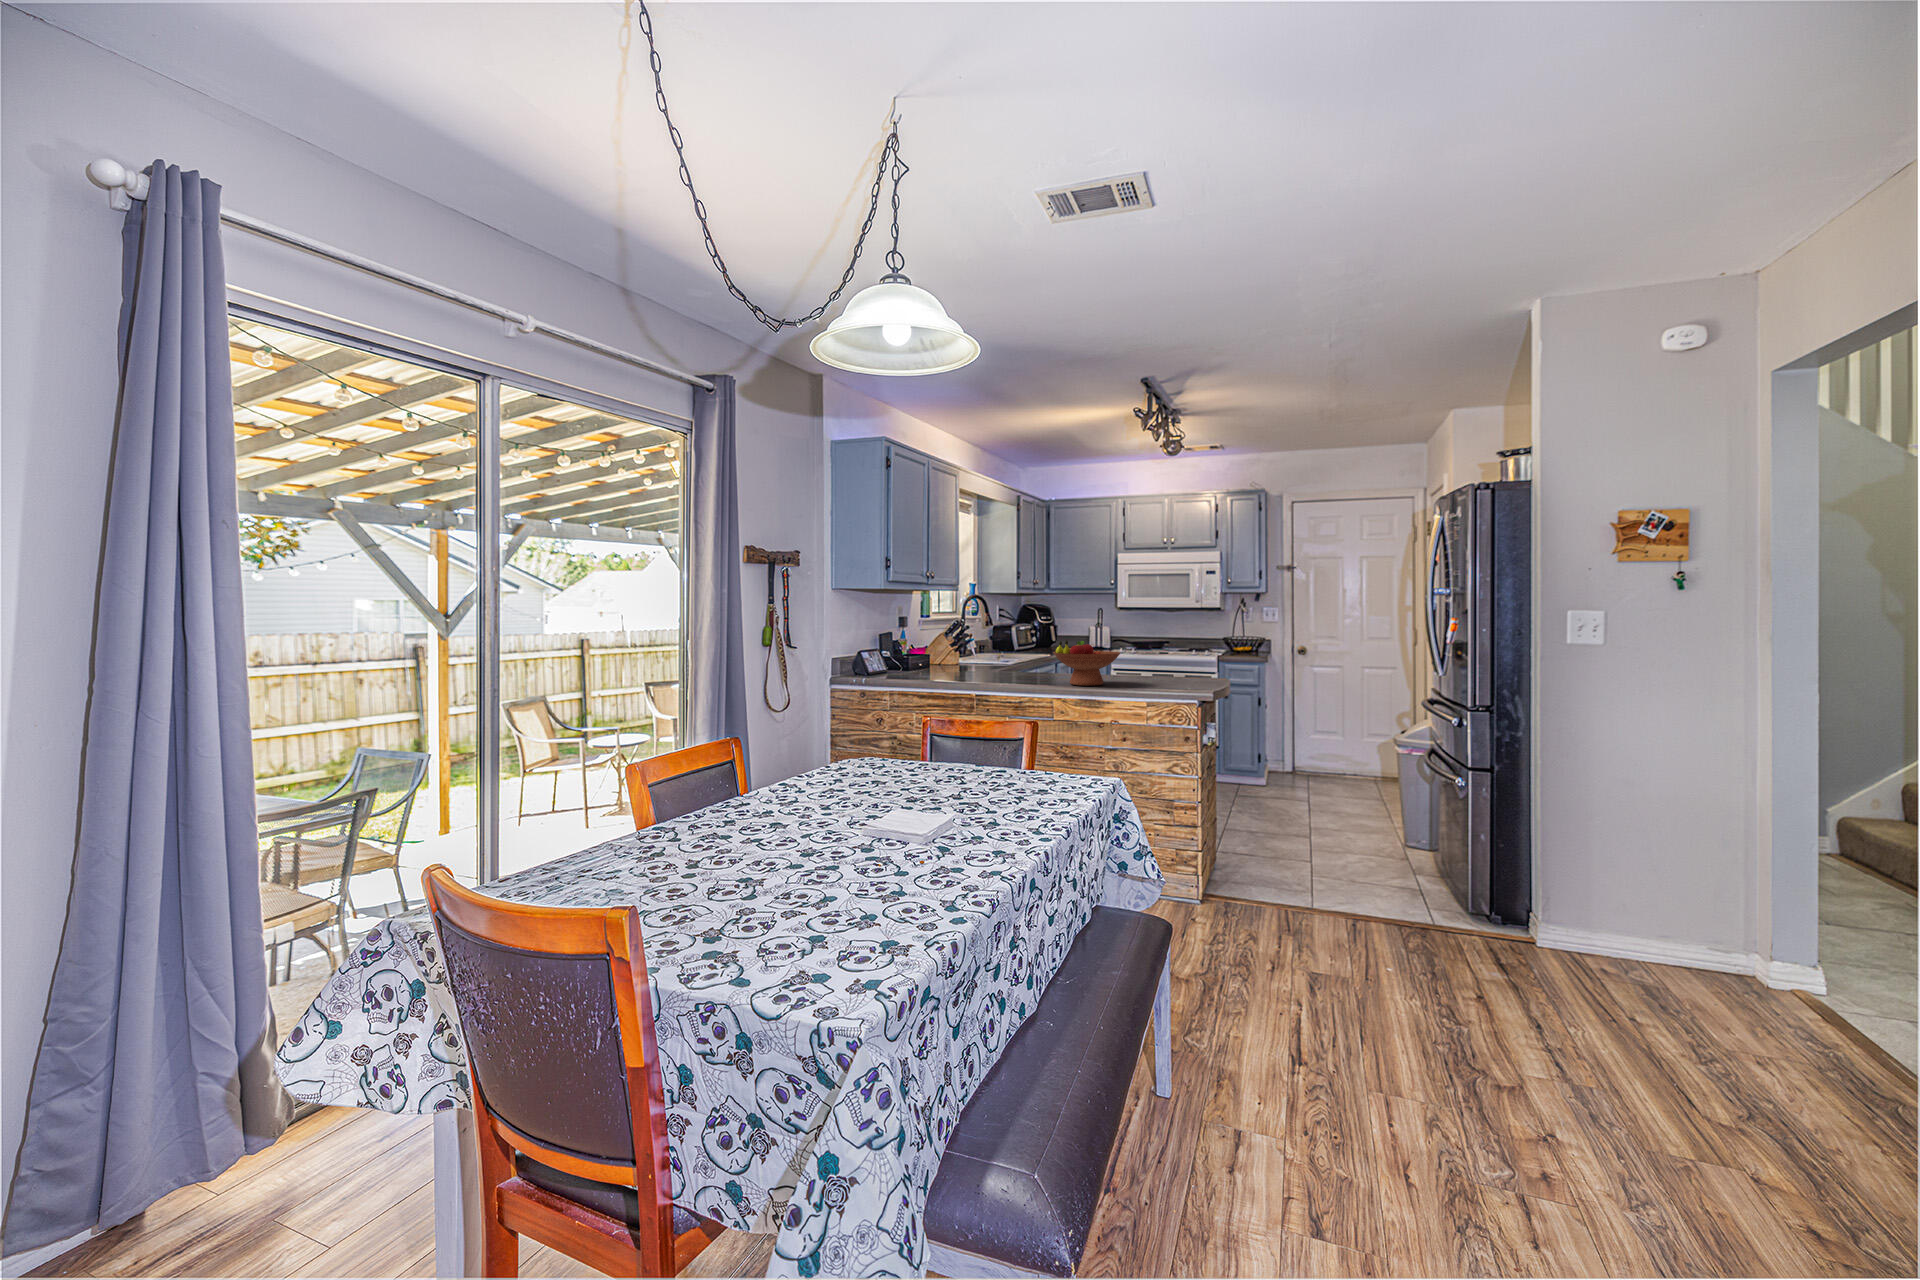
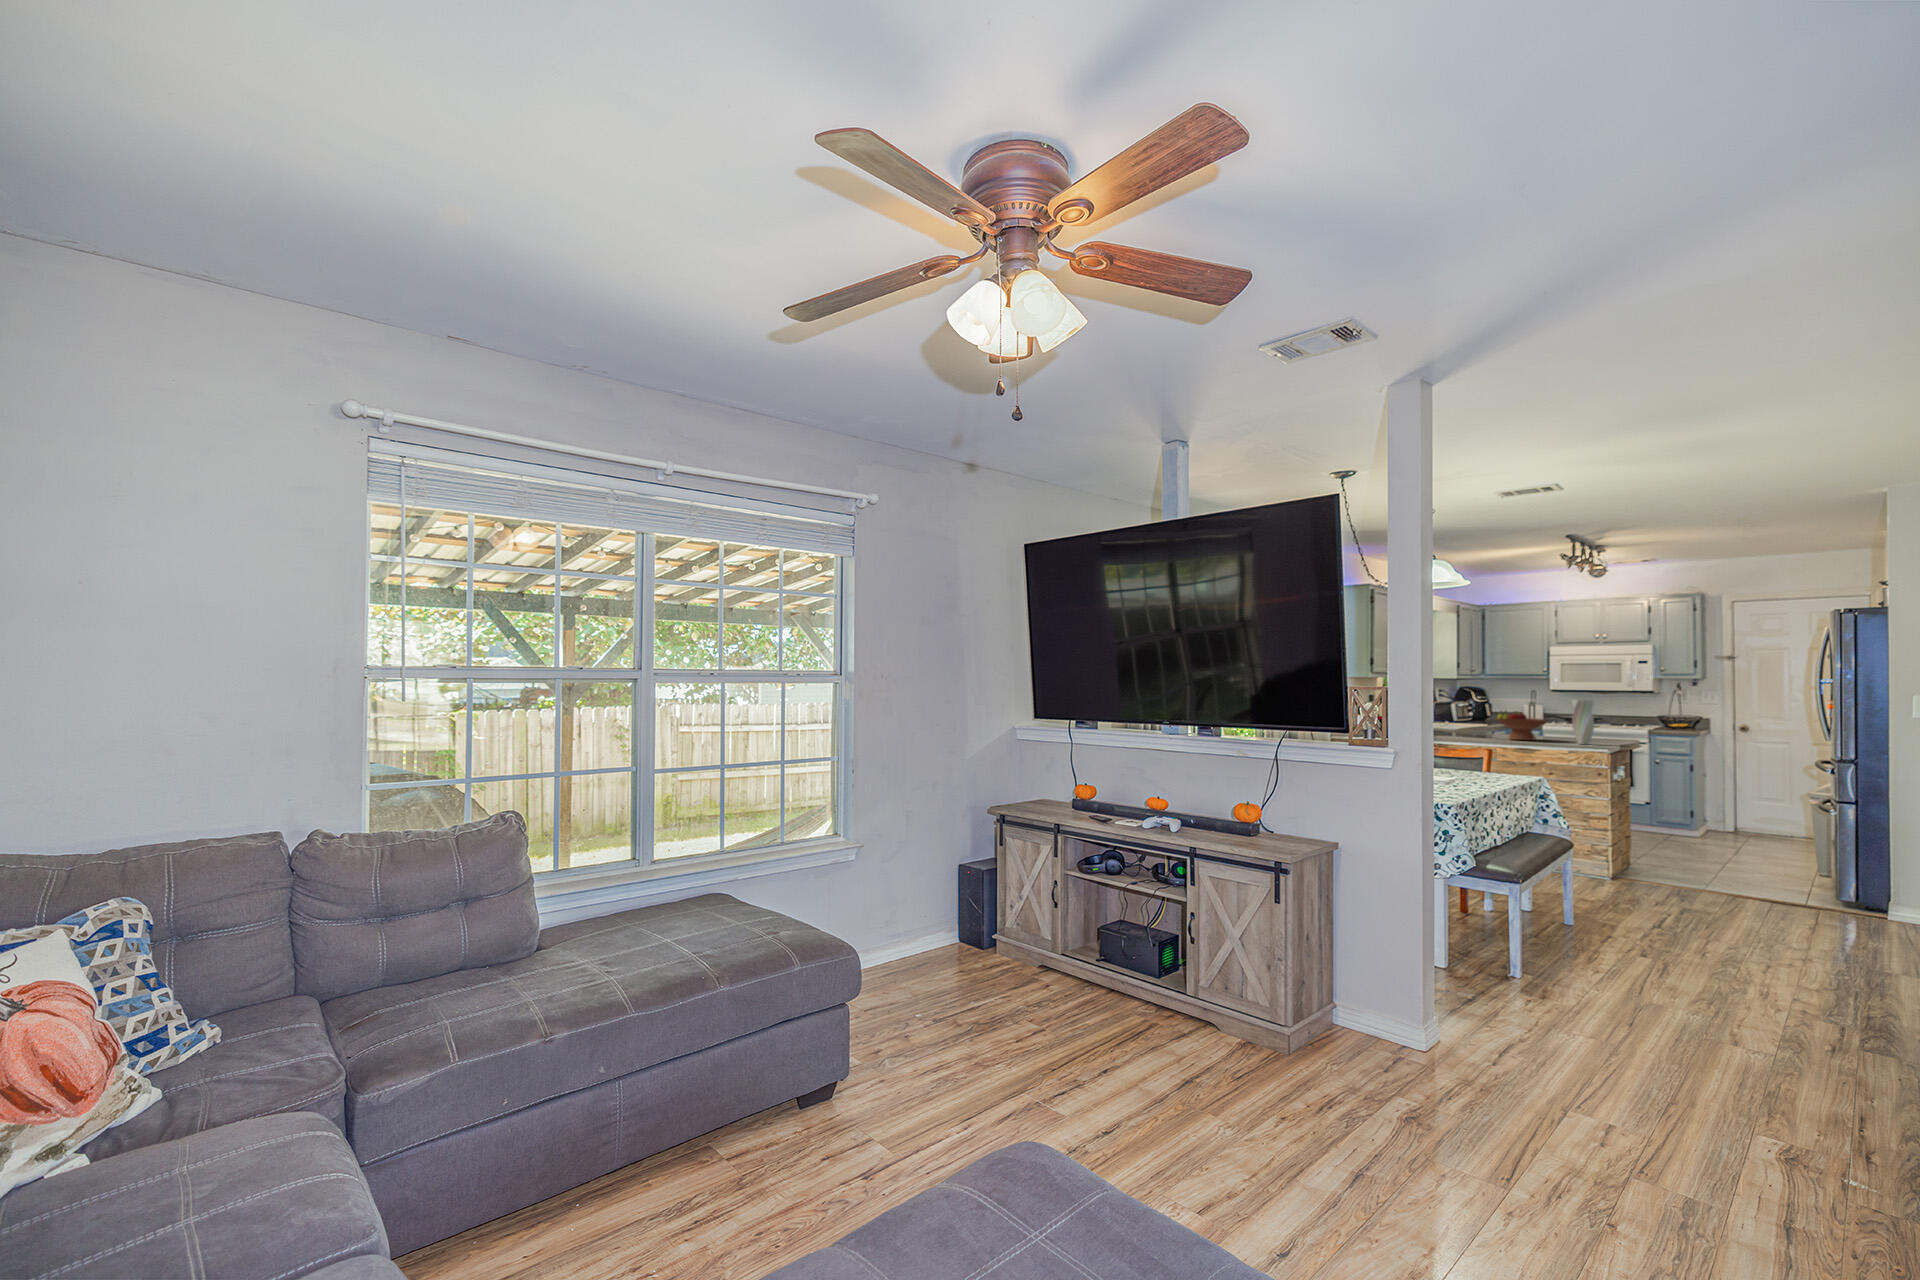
vase: none [1151,622,1181,690] -> present [1572,700,1594,744]

